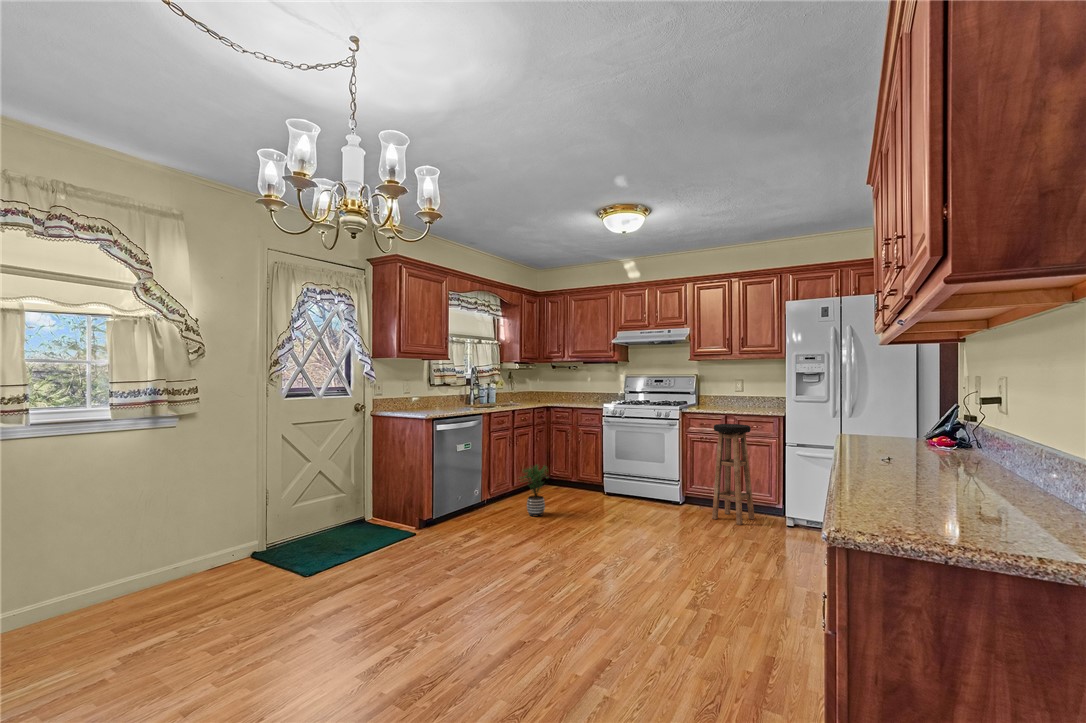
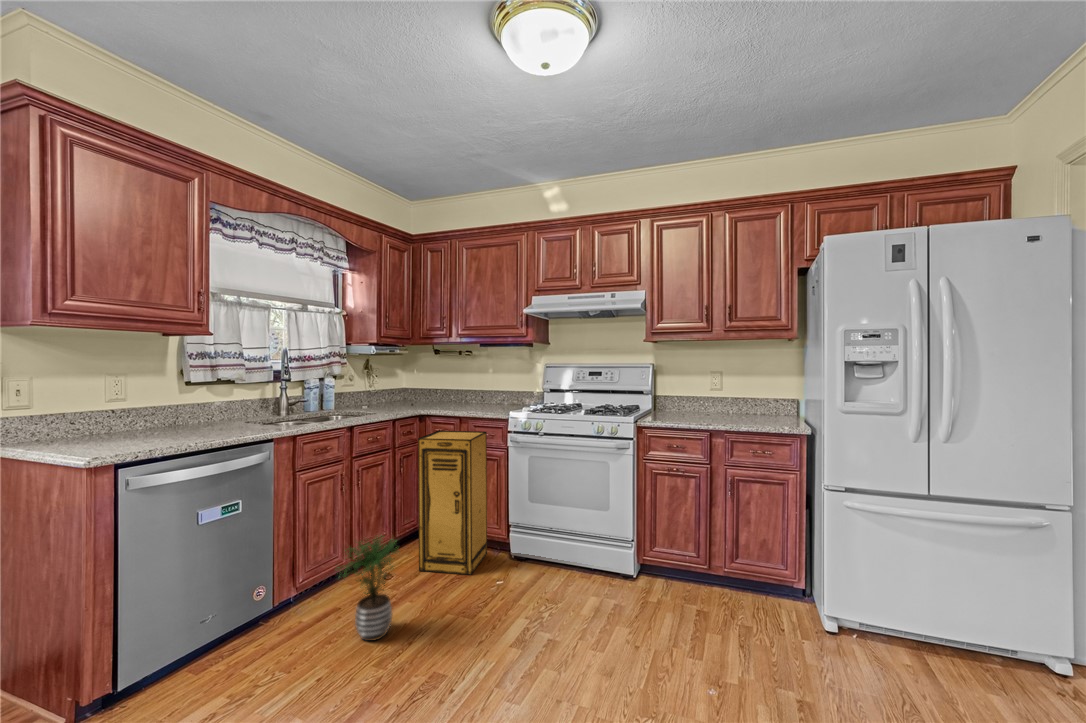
storage cabinet: none [551,416,590,499] -> present [418,431,487,575]
bar stool: present [712,424,755,525] -> none [697,450,767,640]

